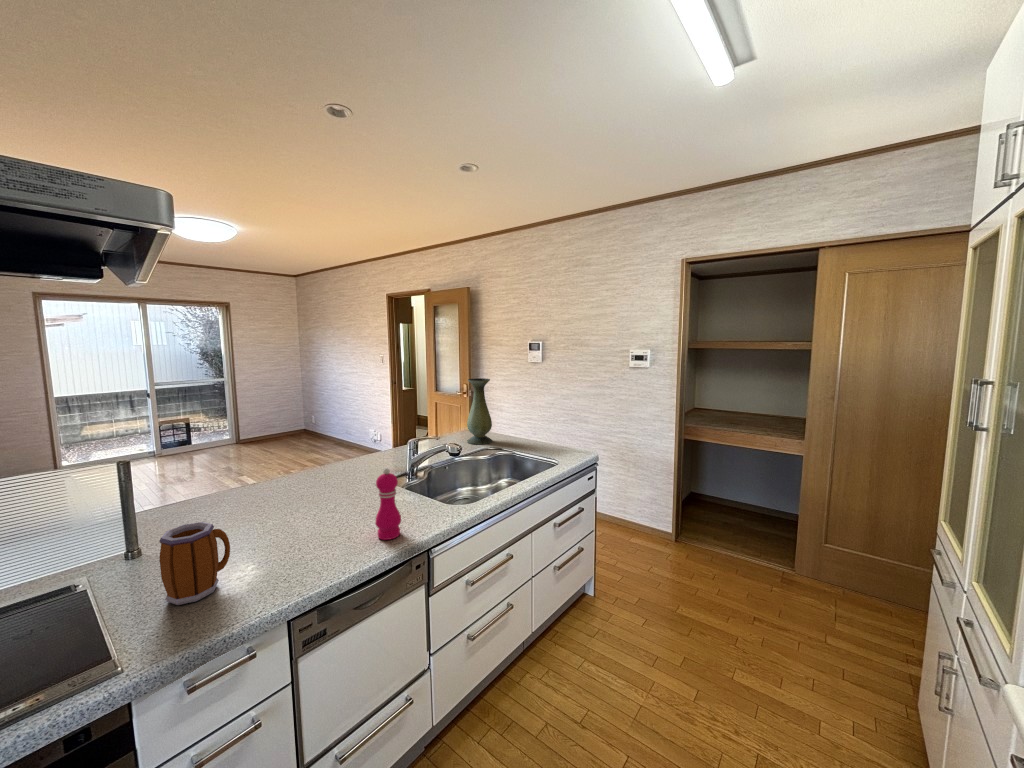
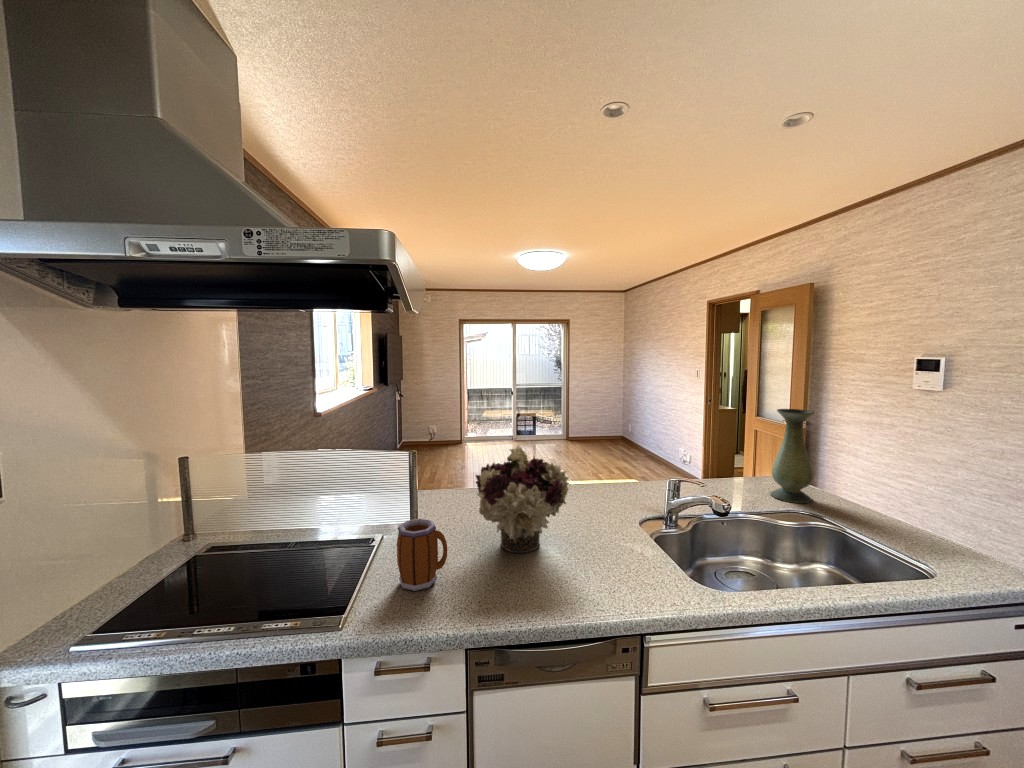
flower arrangement: none [225,429,340,536] -> present [476,445,569,553]
pepper mill: present [375,469,401,540] -> none [583,514,613,602]

